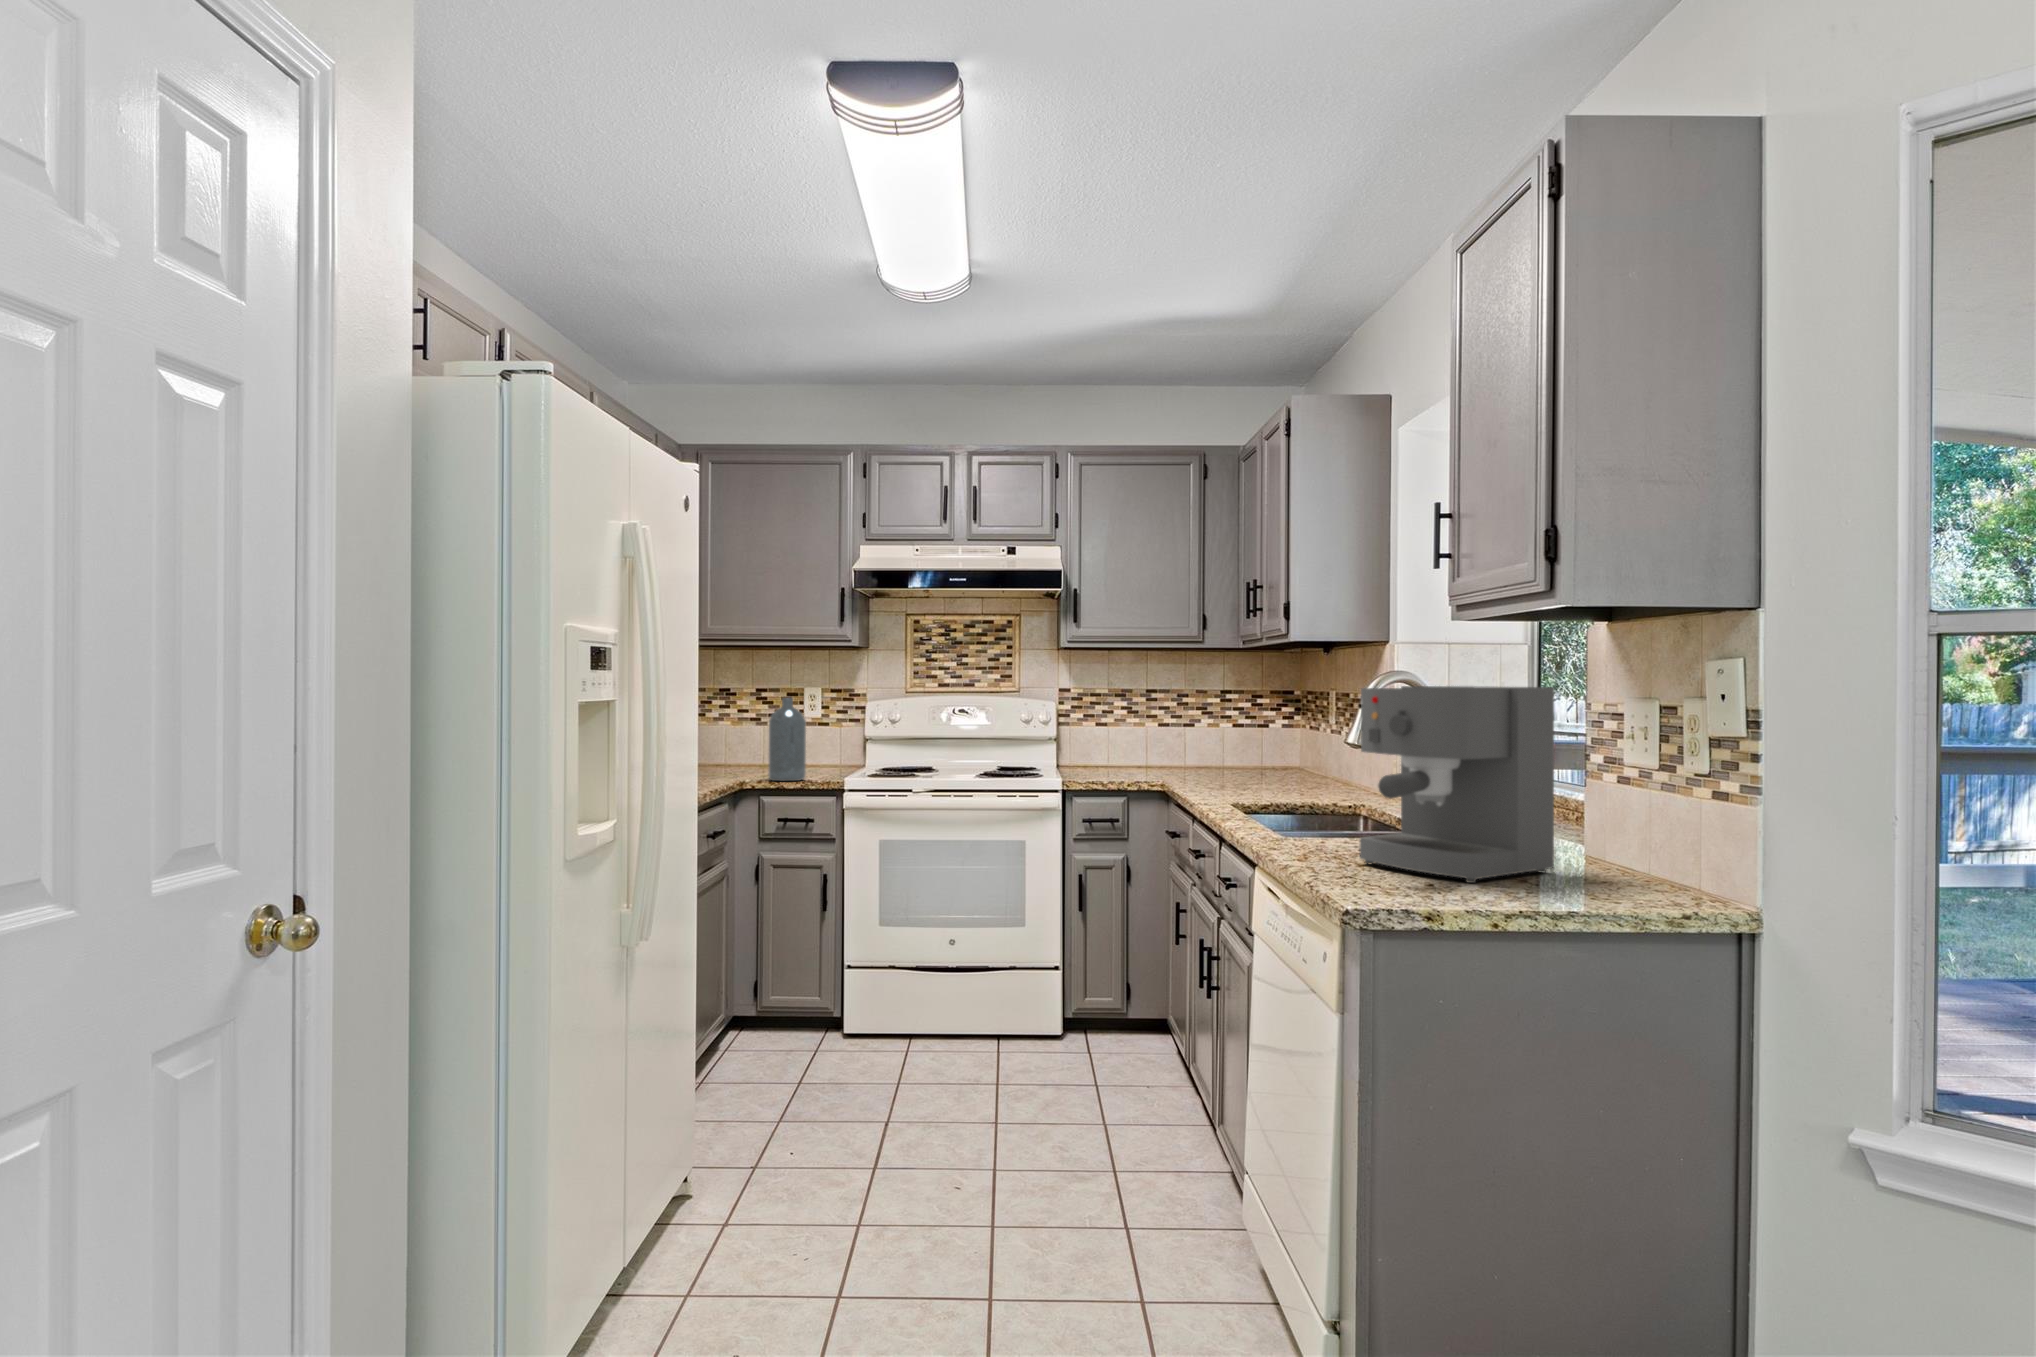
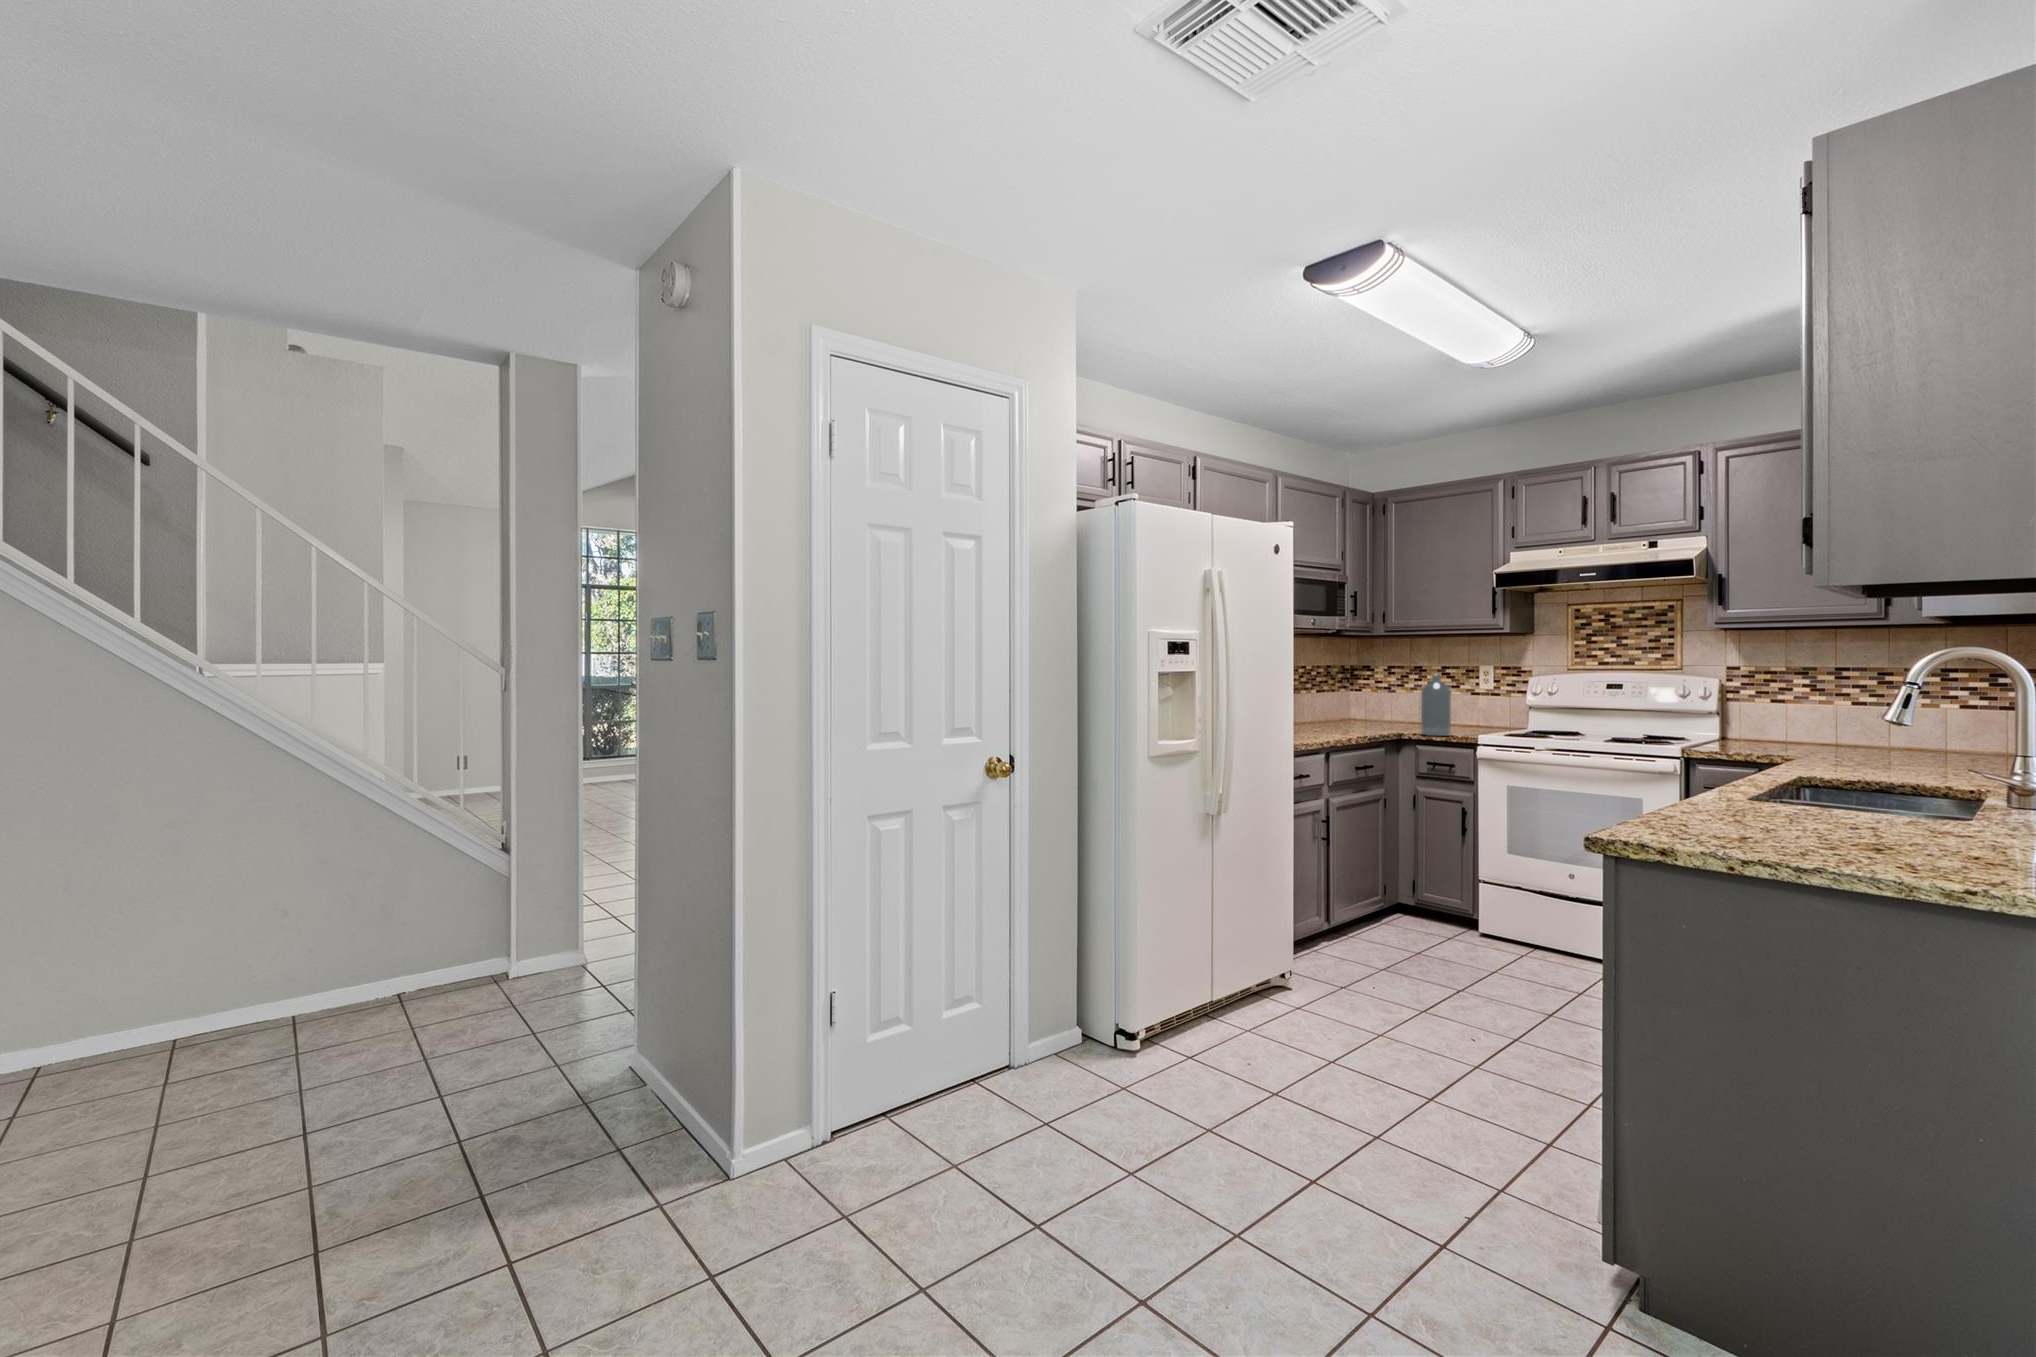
coffee maker: present [1360,686,1554,883] -> none [1692,670,1950,851]

